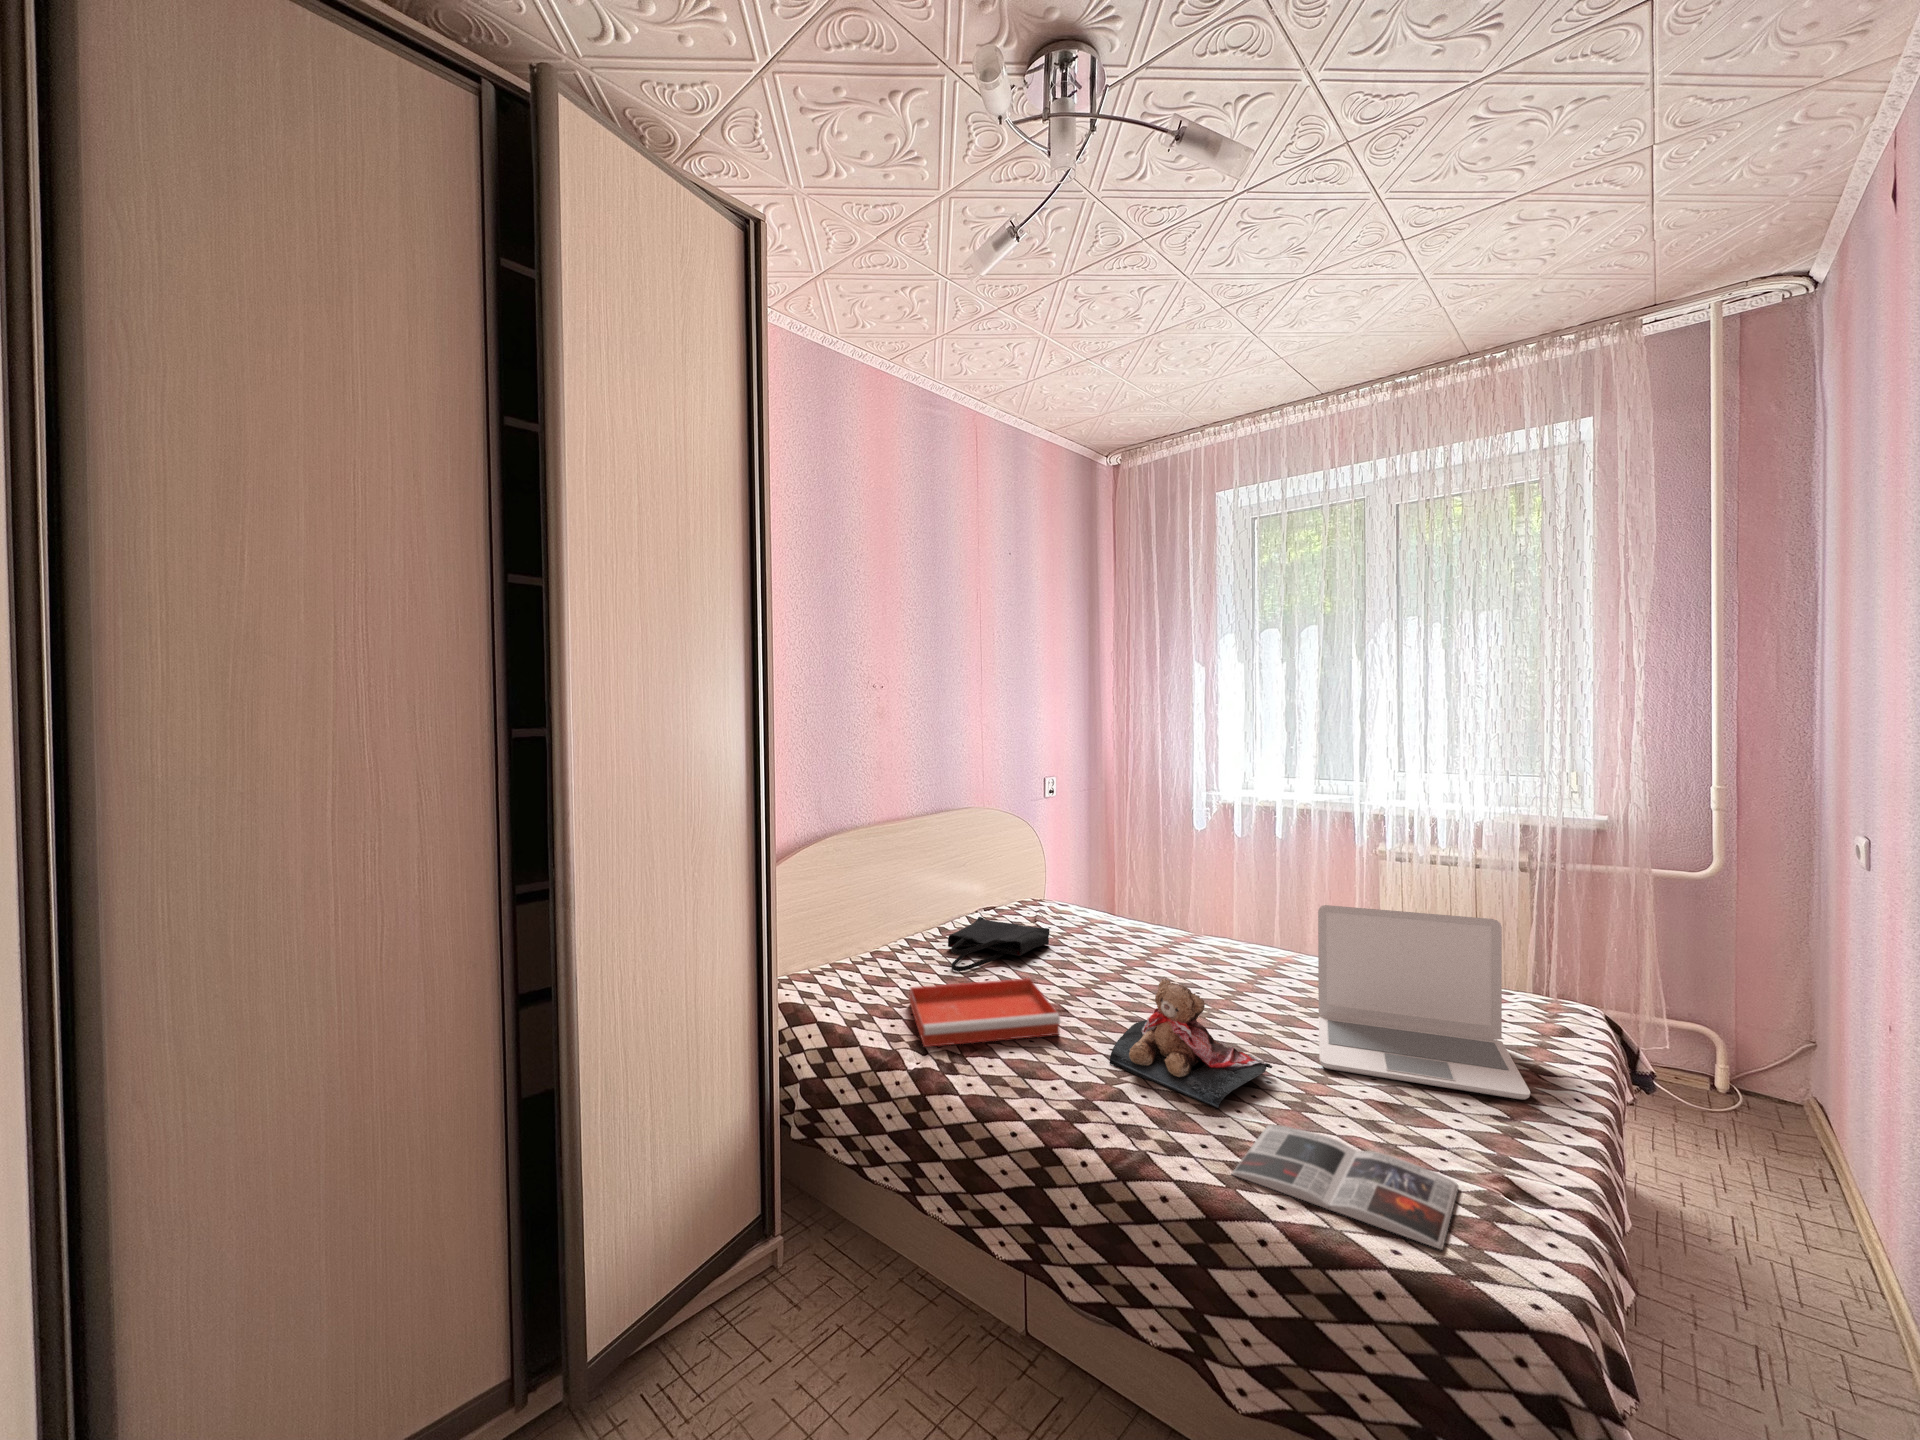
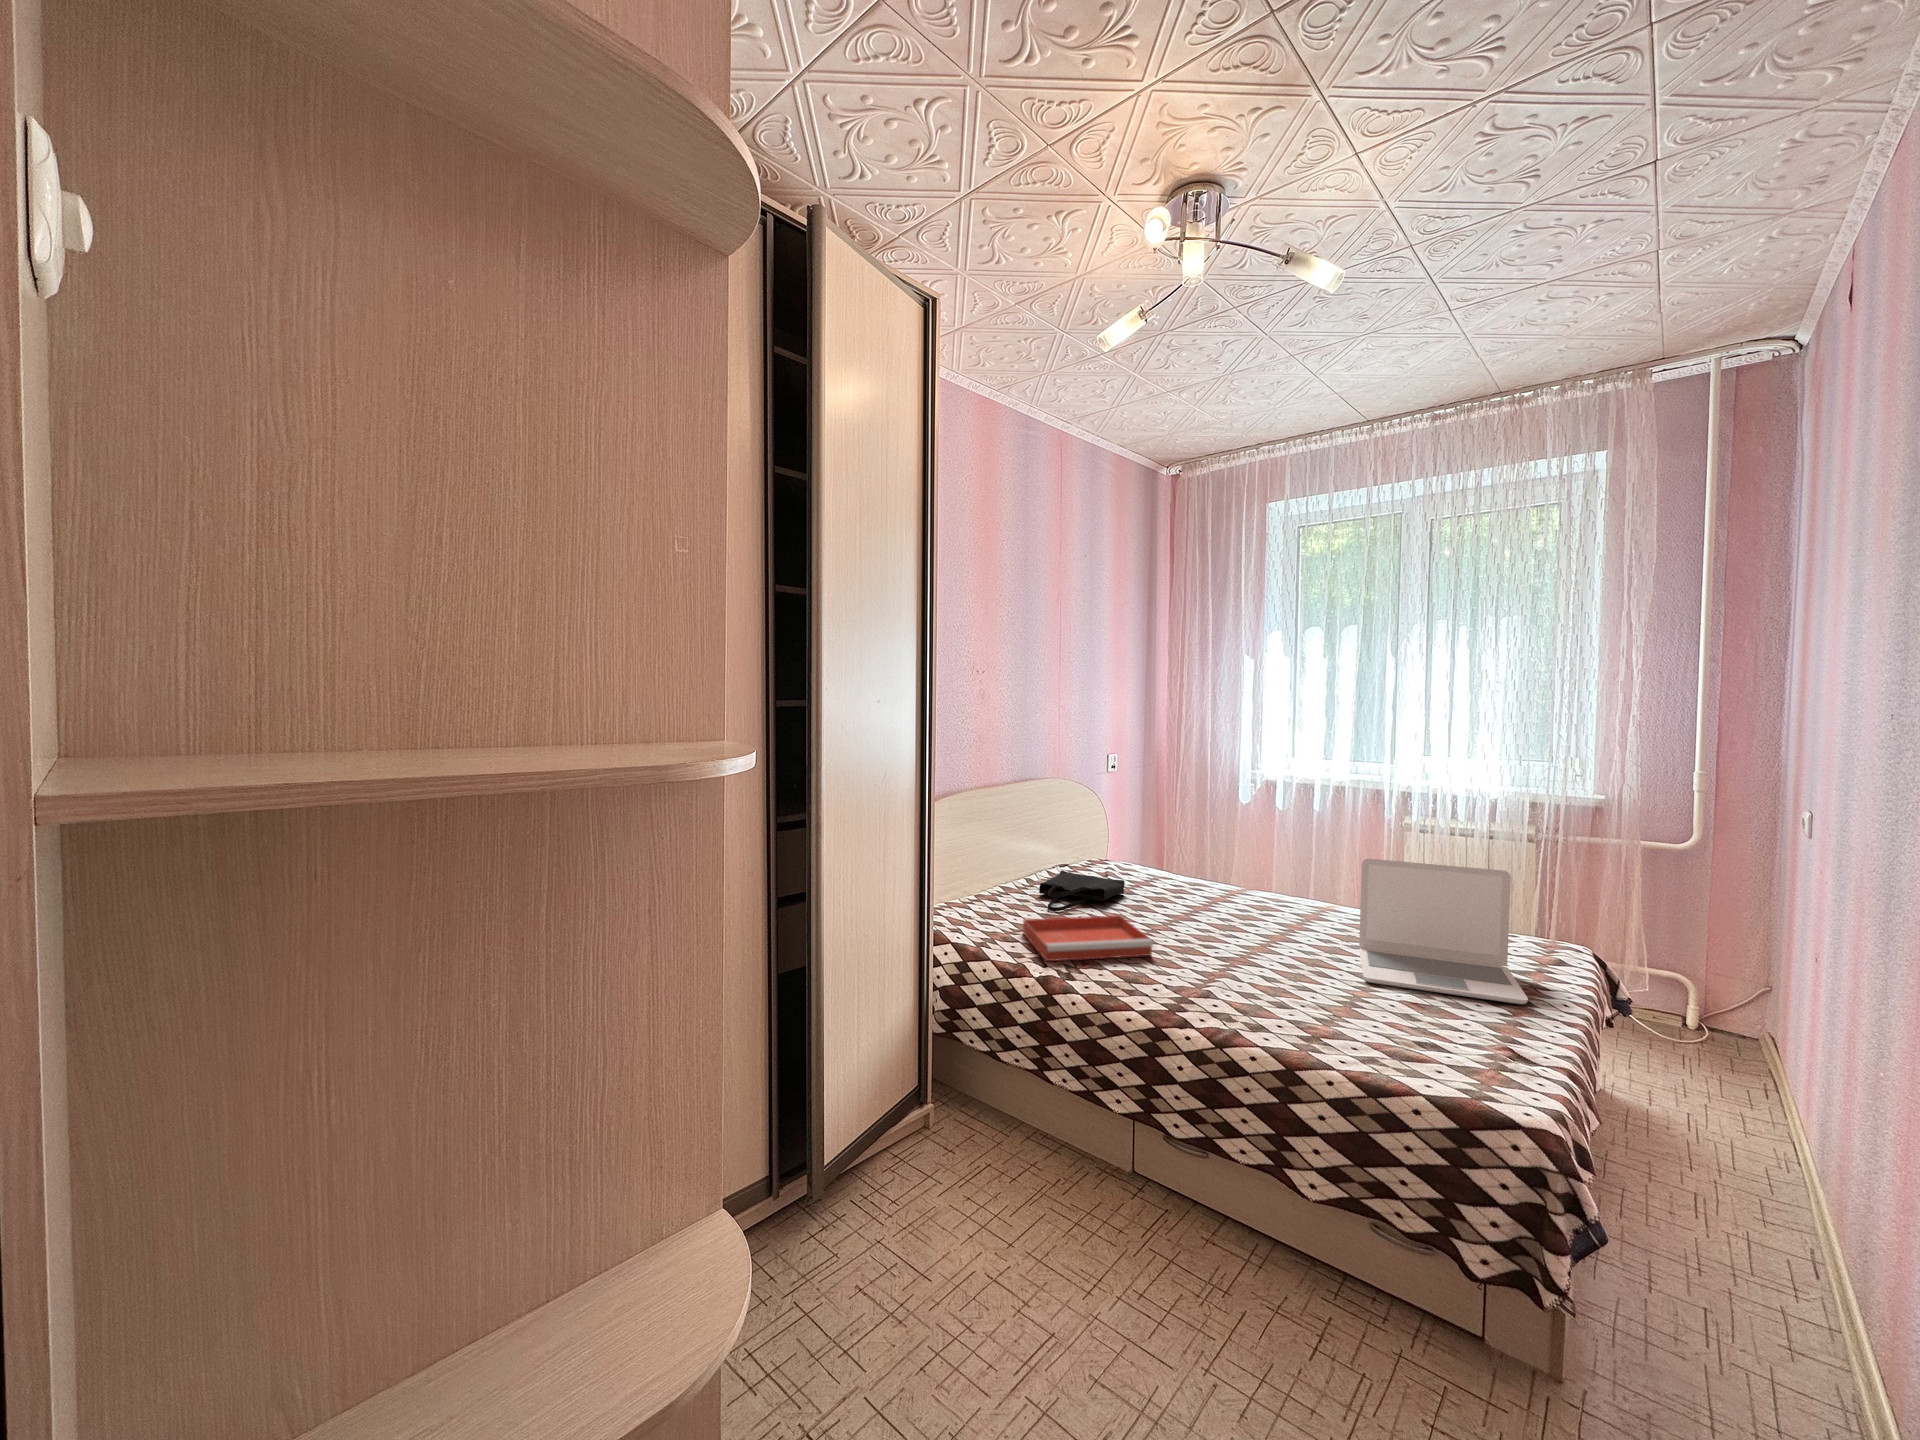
teddy bear: present [1110,978,1272,1108] -> none [1197,909,1327,1004]
magazine: present [1232,1125,1459,1249] -> none [1304,1014,1472,1084]

